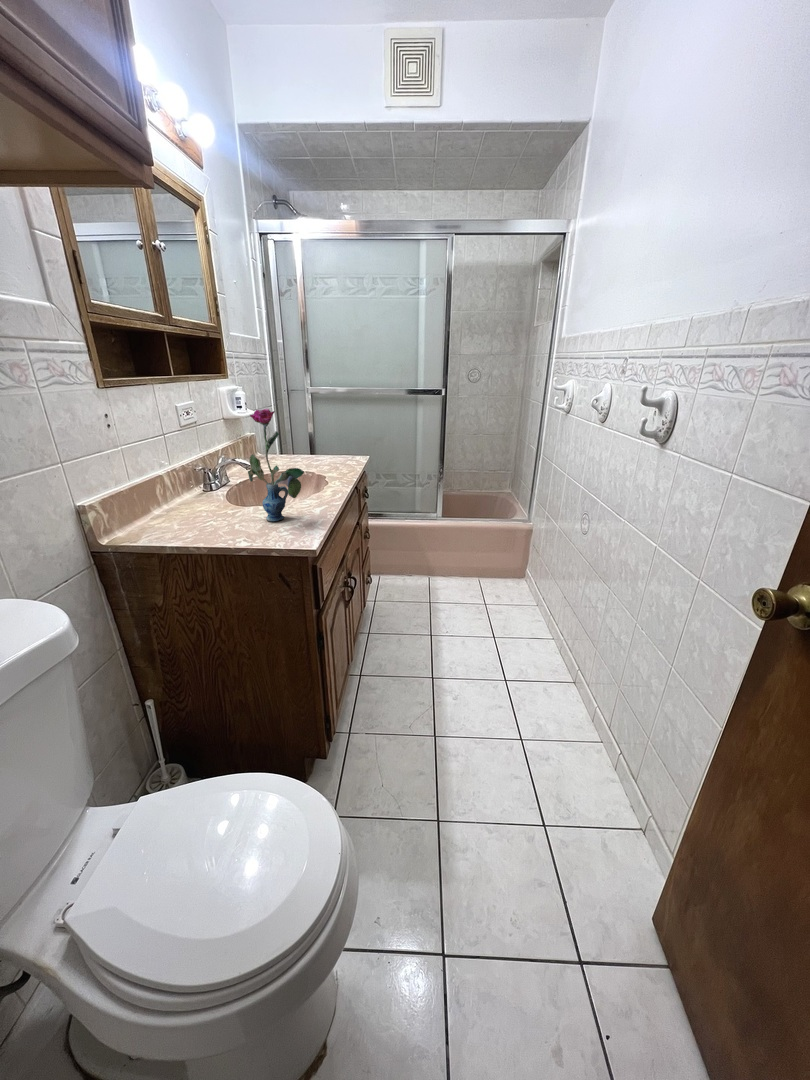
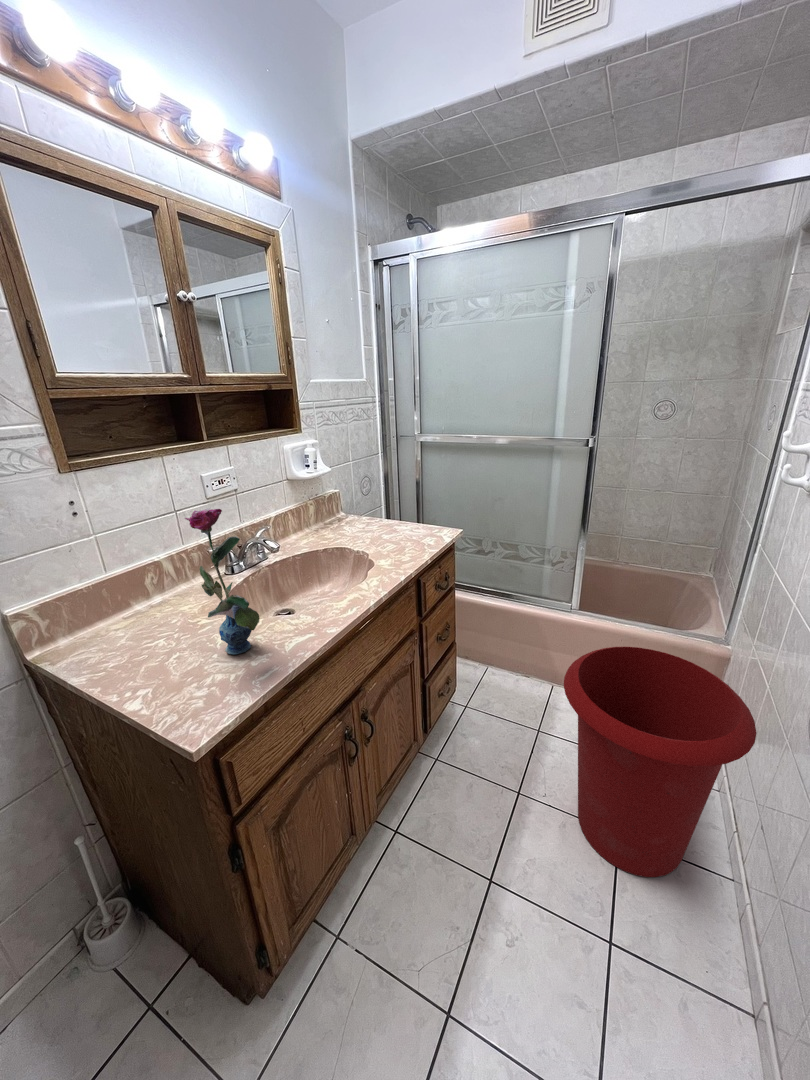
waste bin: none [456,521,558,651] -> present [564,647,757,877]

